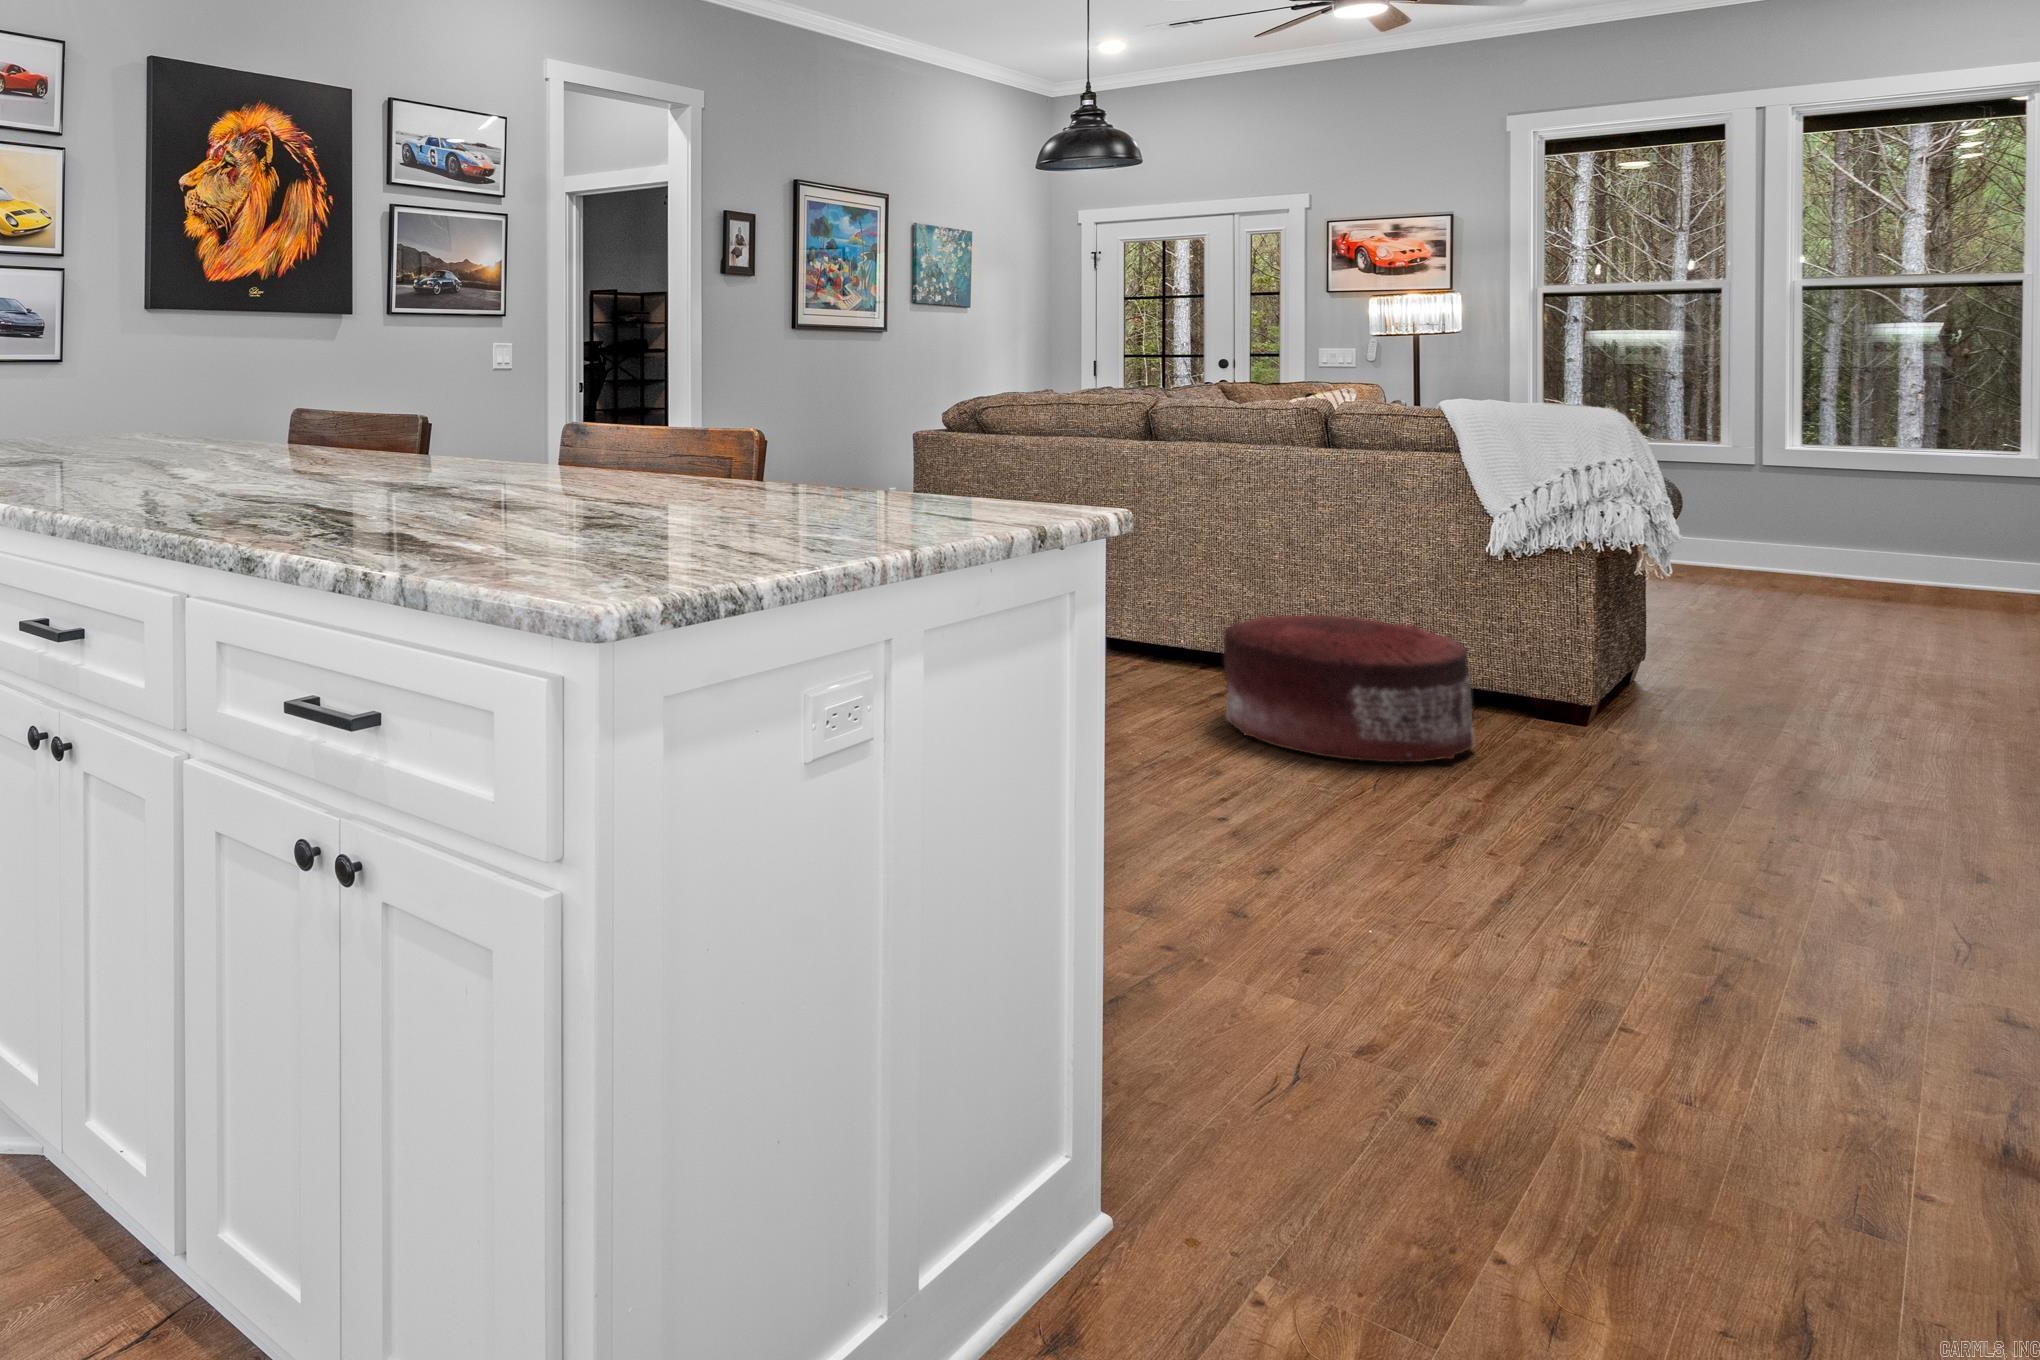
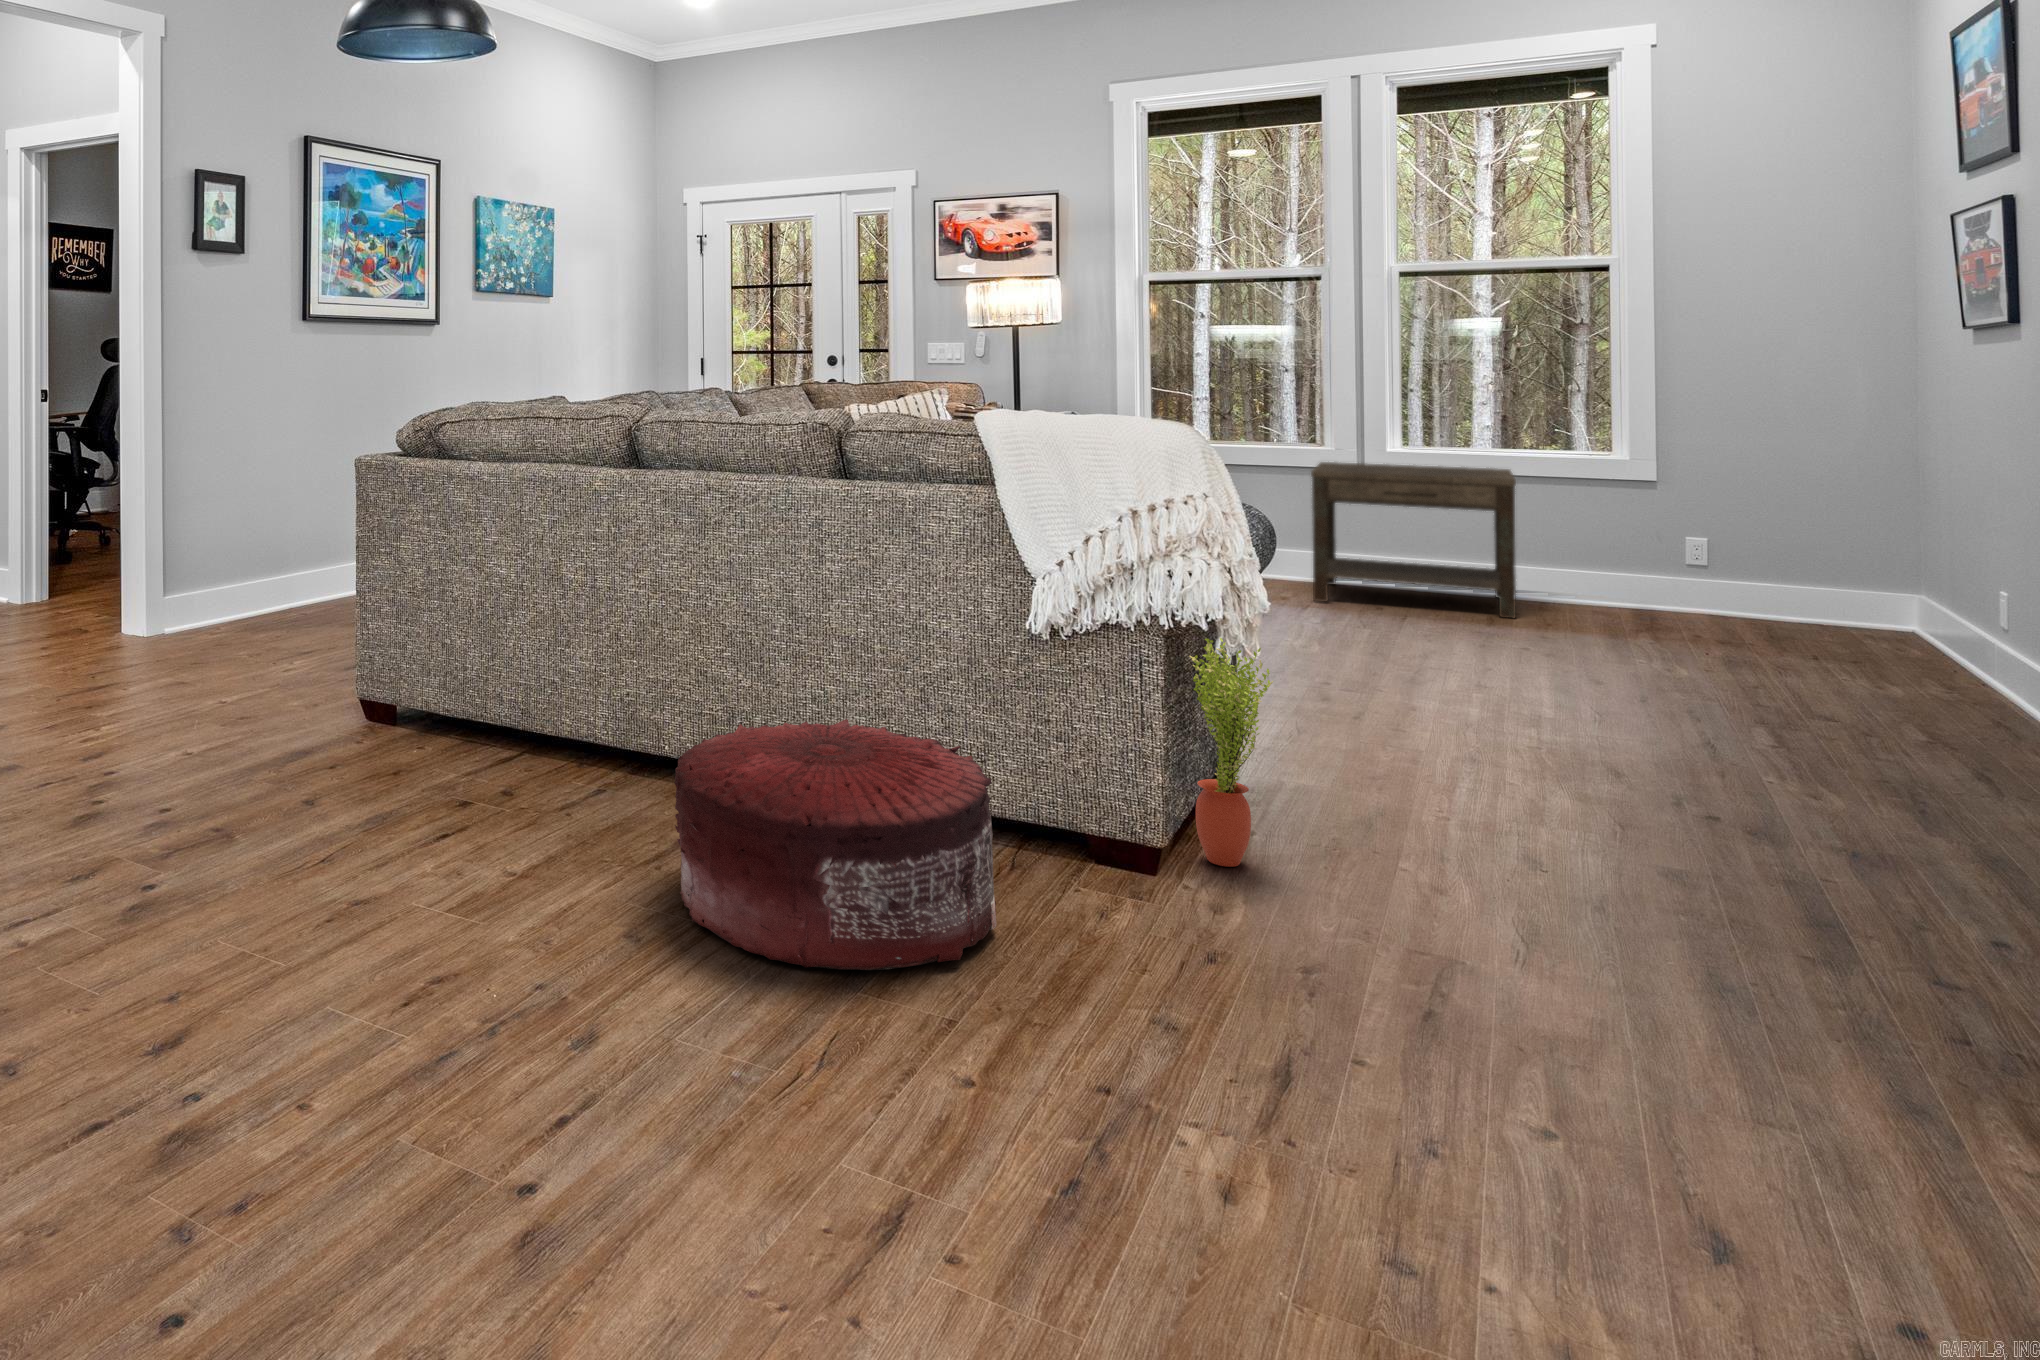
side table: none [1714,456,1926,597] -> present [1311,462,1516,618]
potted plant: none [1619,562,1690,730] -> present [1189,638,1273,867]

